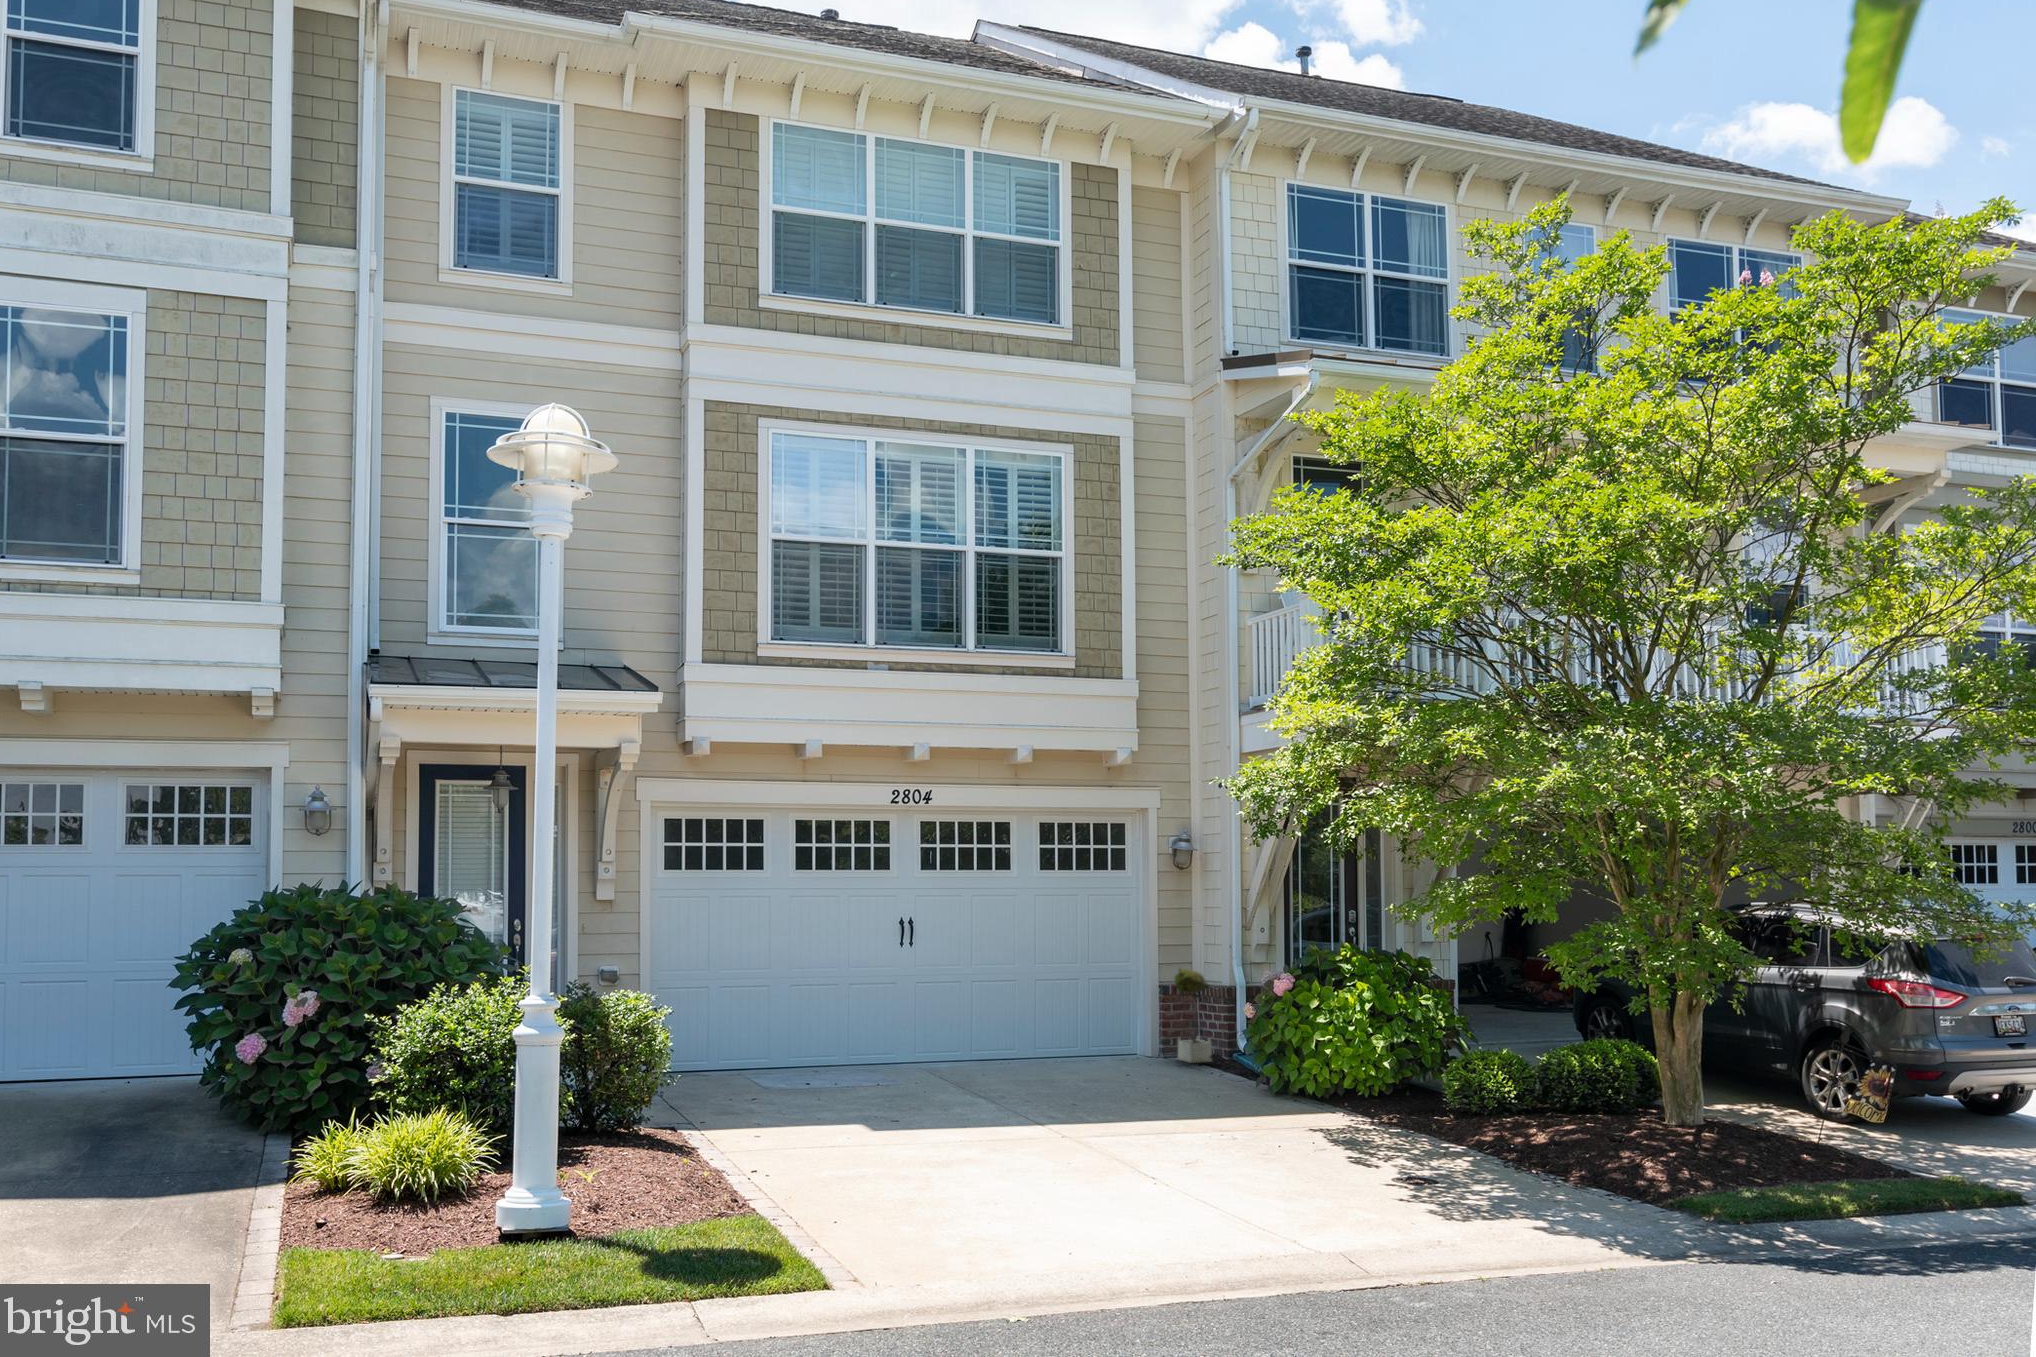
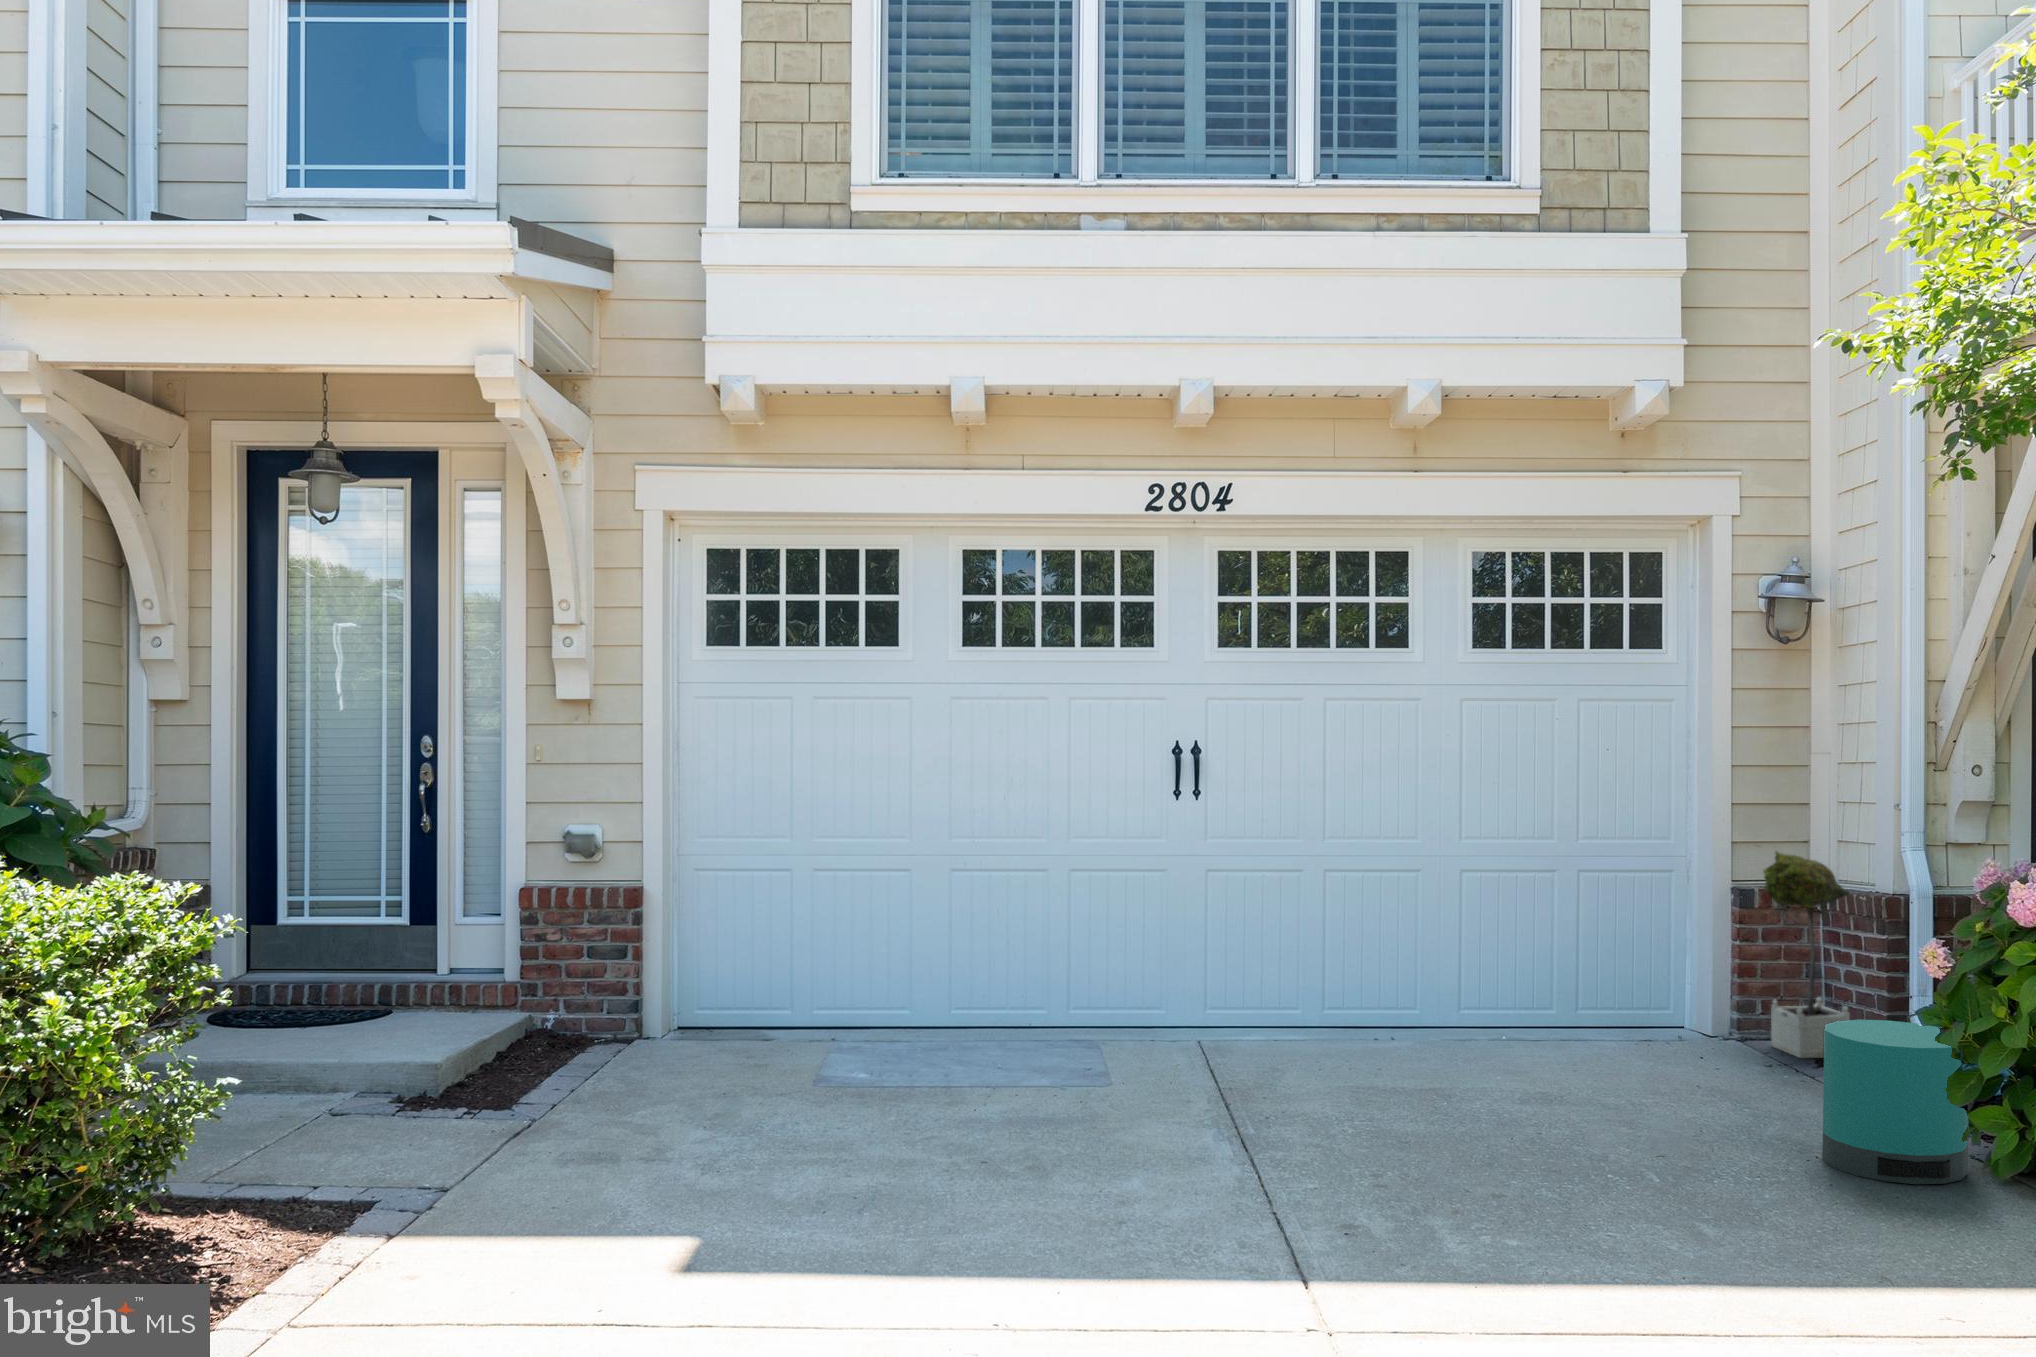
trash can: none [1205,1033,1259,1095] -> present [1822,1020,1969,1184]

